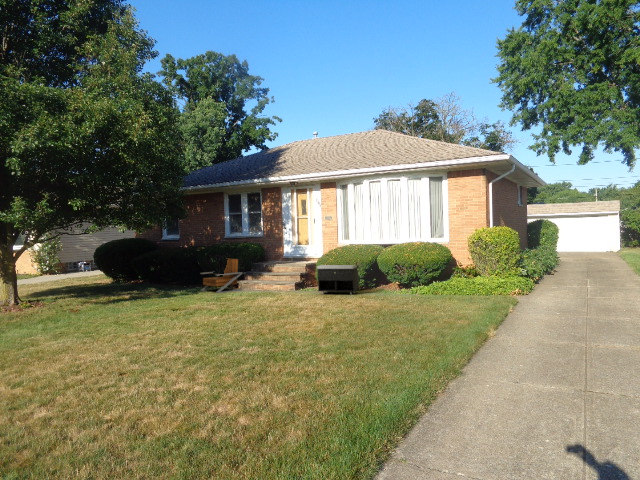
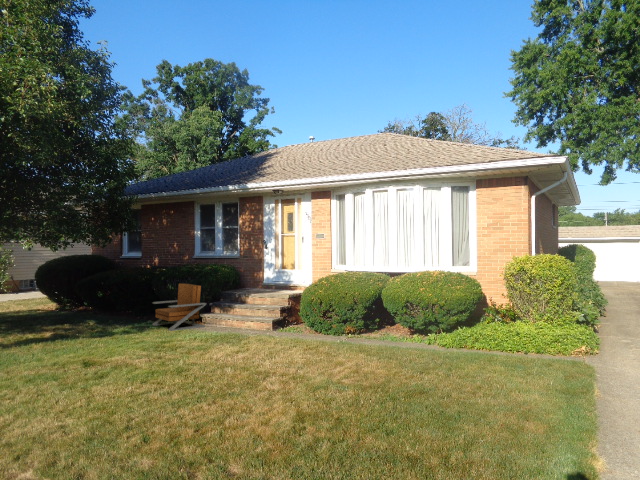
storage bench: present [317,265,359,294] -> none [300,298,356,341]

